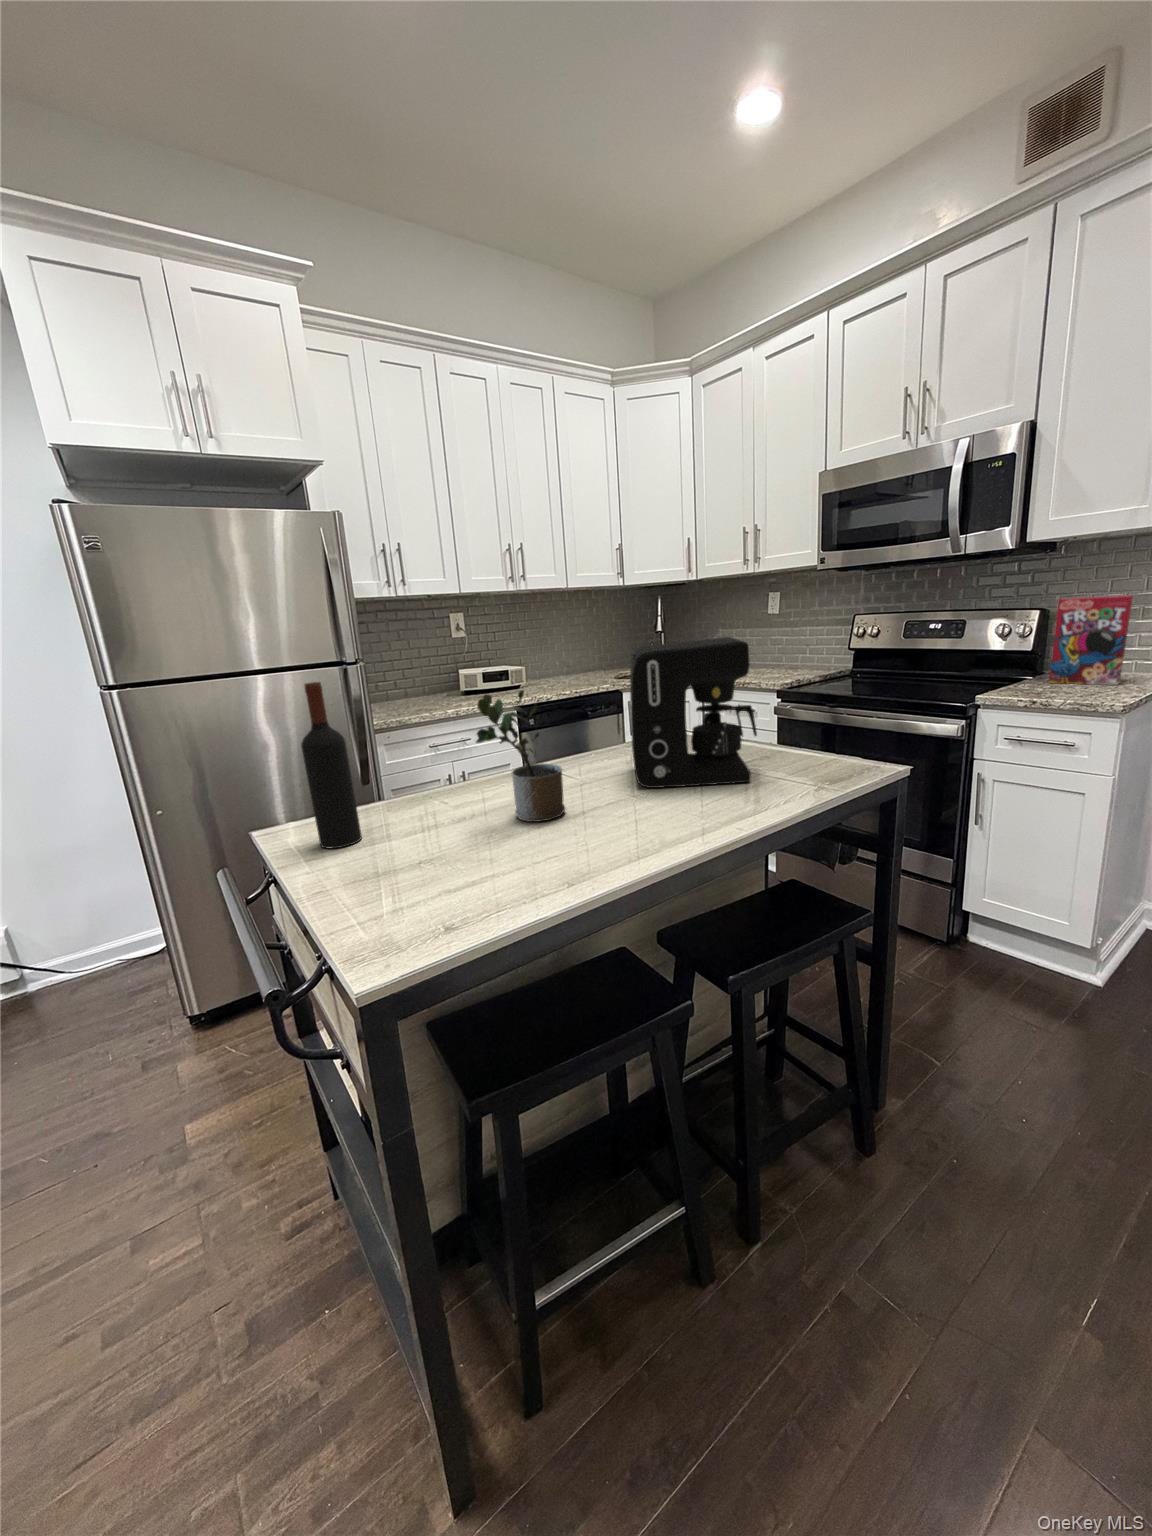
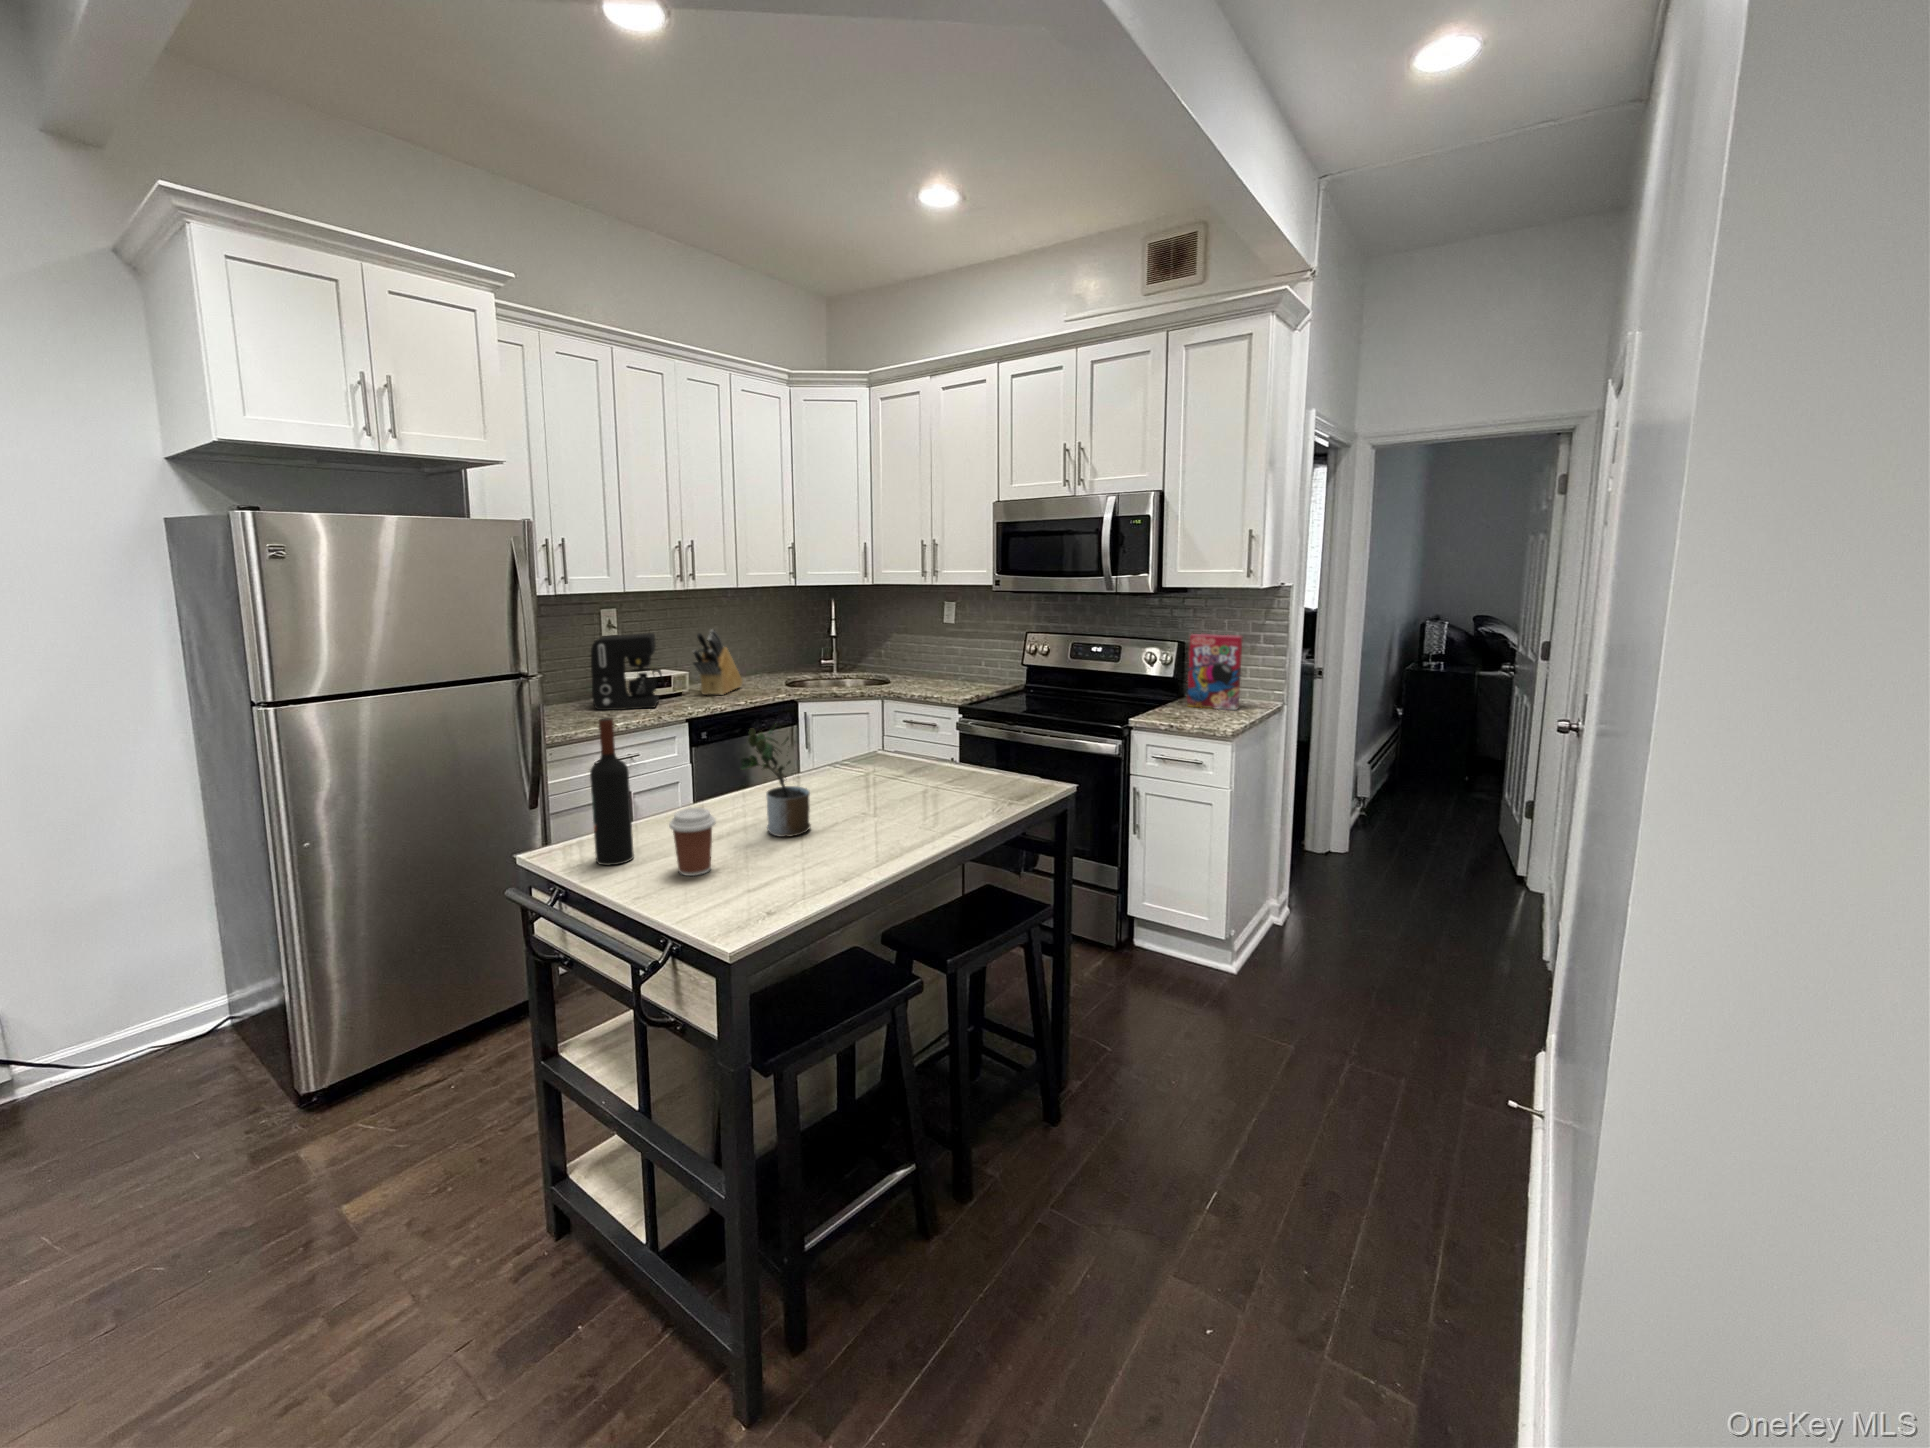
knife block: none [525,626,576,687] -> present [693,630,743,695]
coffee maker: present [630,637,757,788] -> present [591,633,663,710]
coffee cup: none [372,786,429,867] -> present [669,807,716,876]

